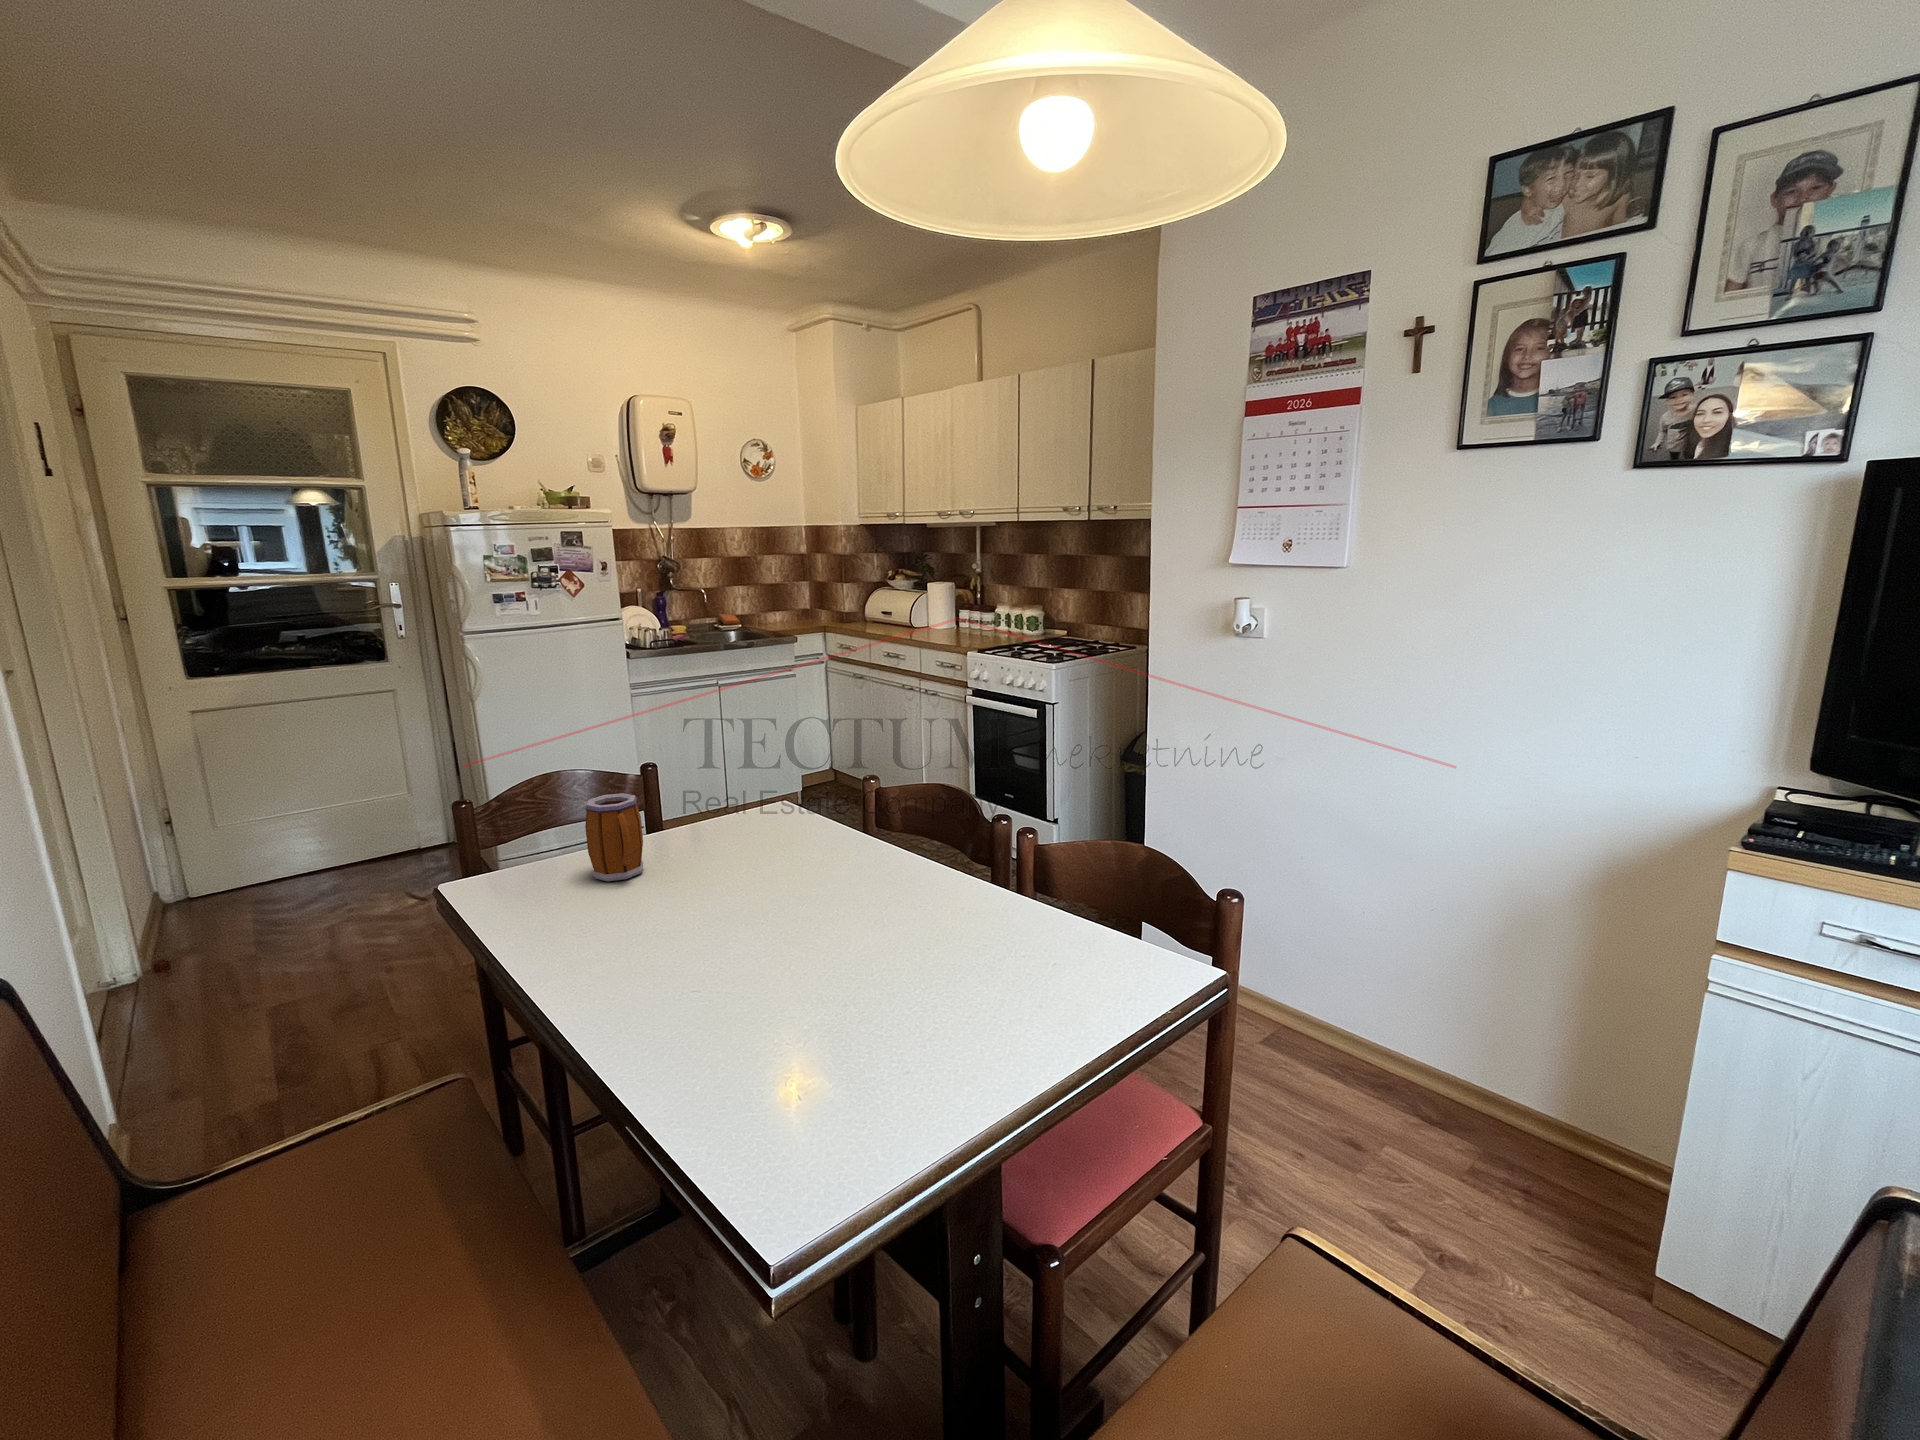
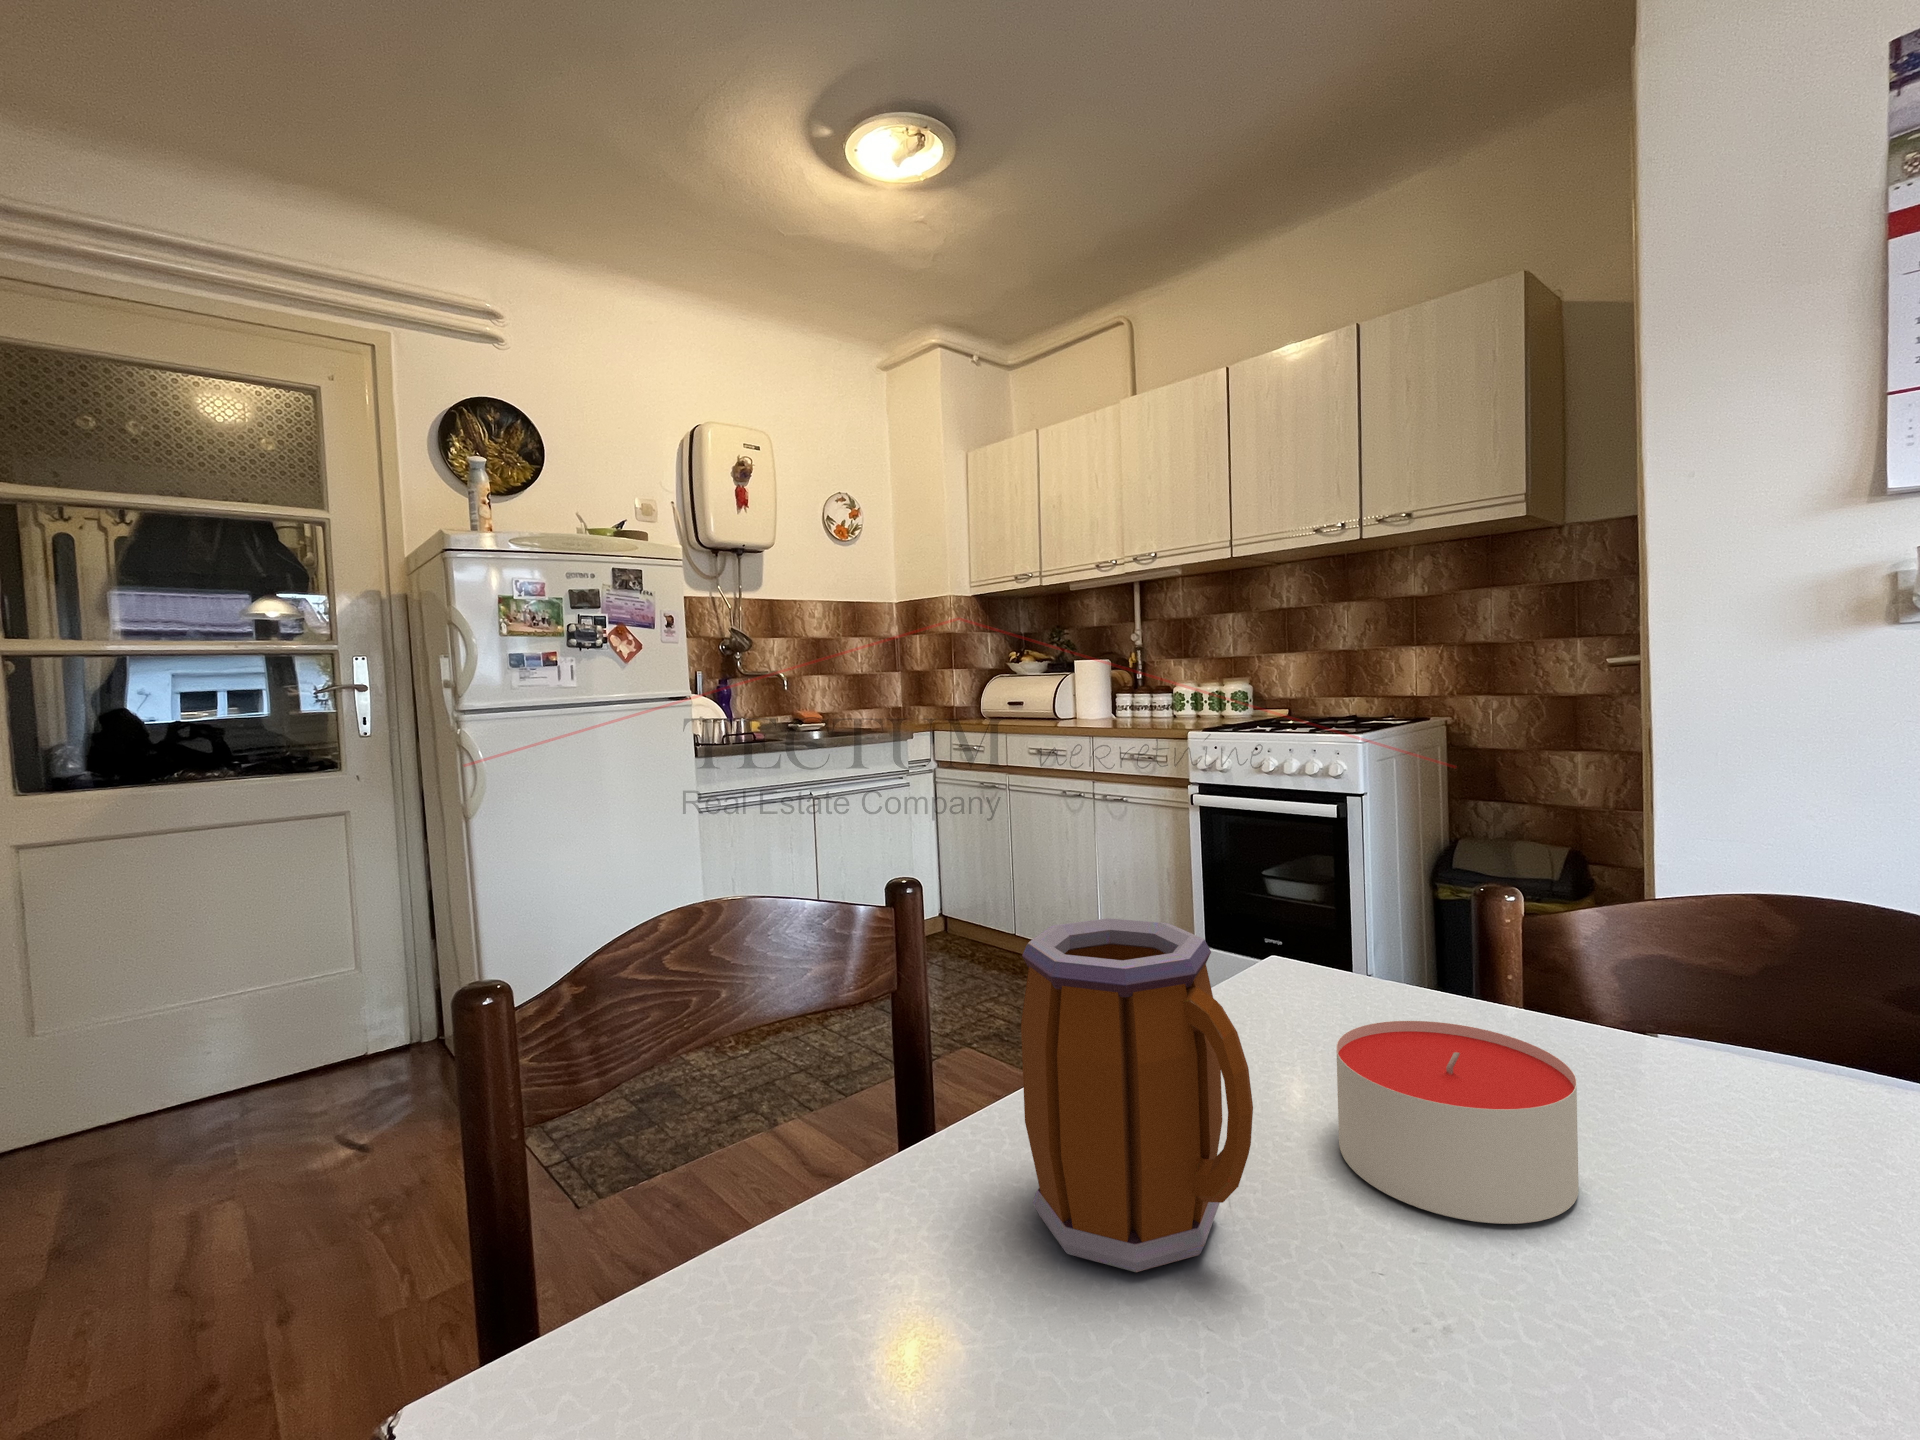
candle: none [691,827,756,877] -> present [1336,1021,1579,1224]

